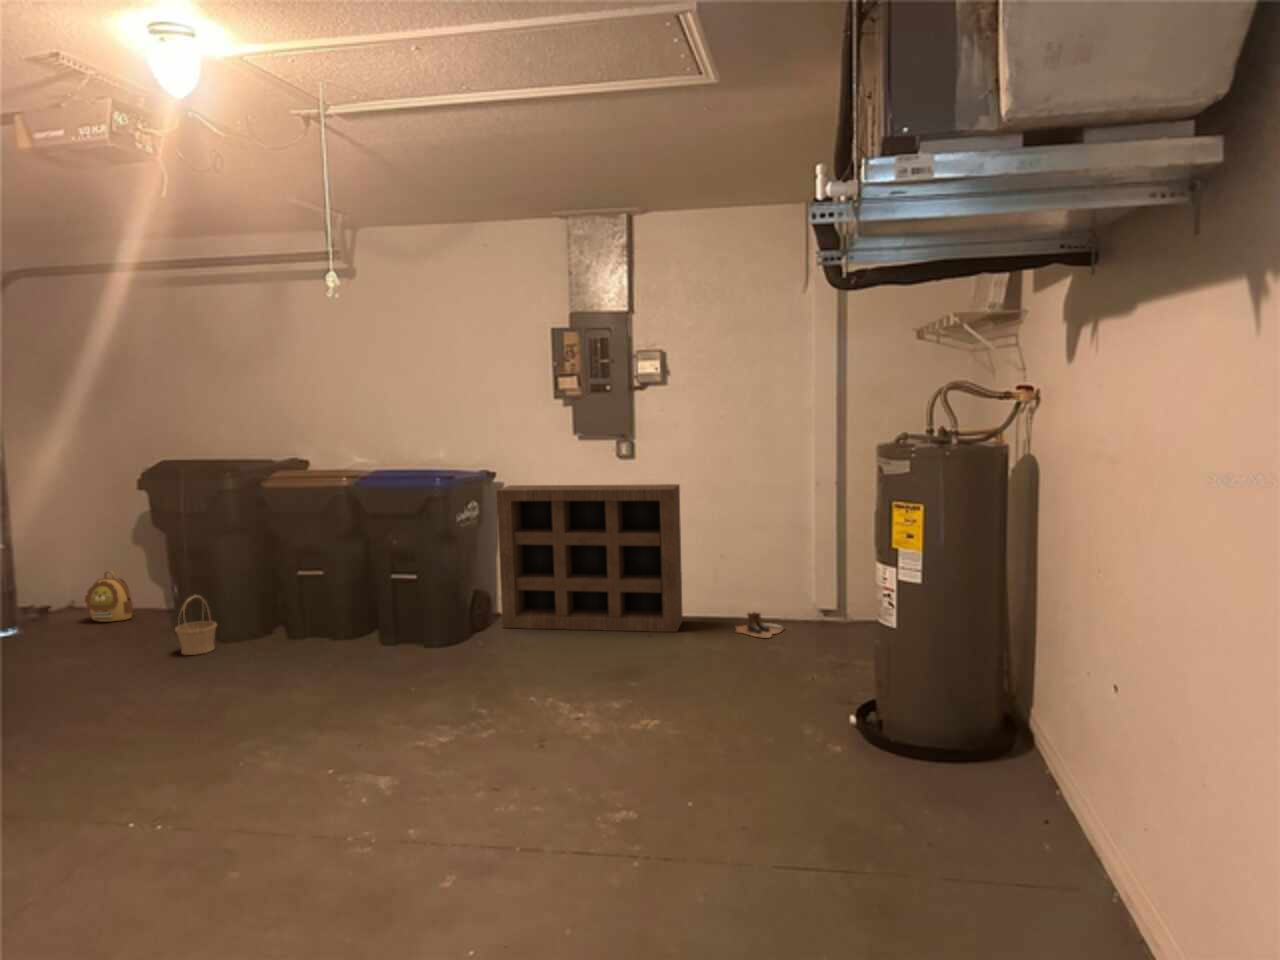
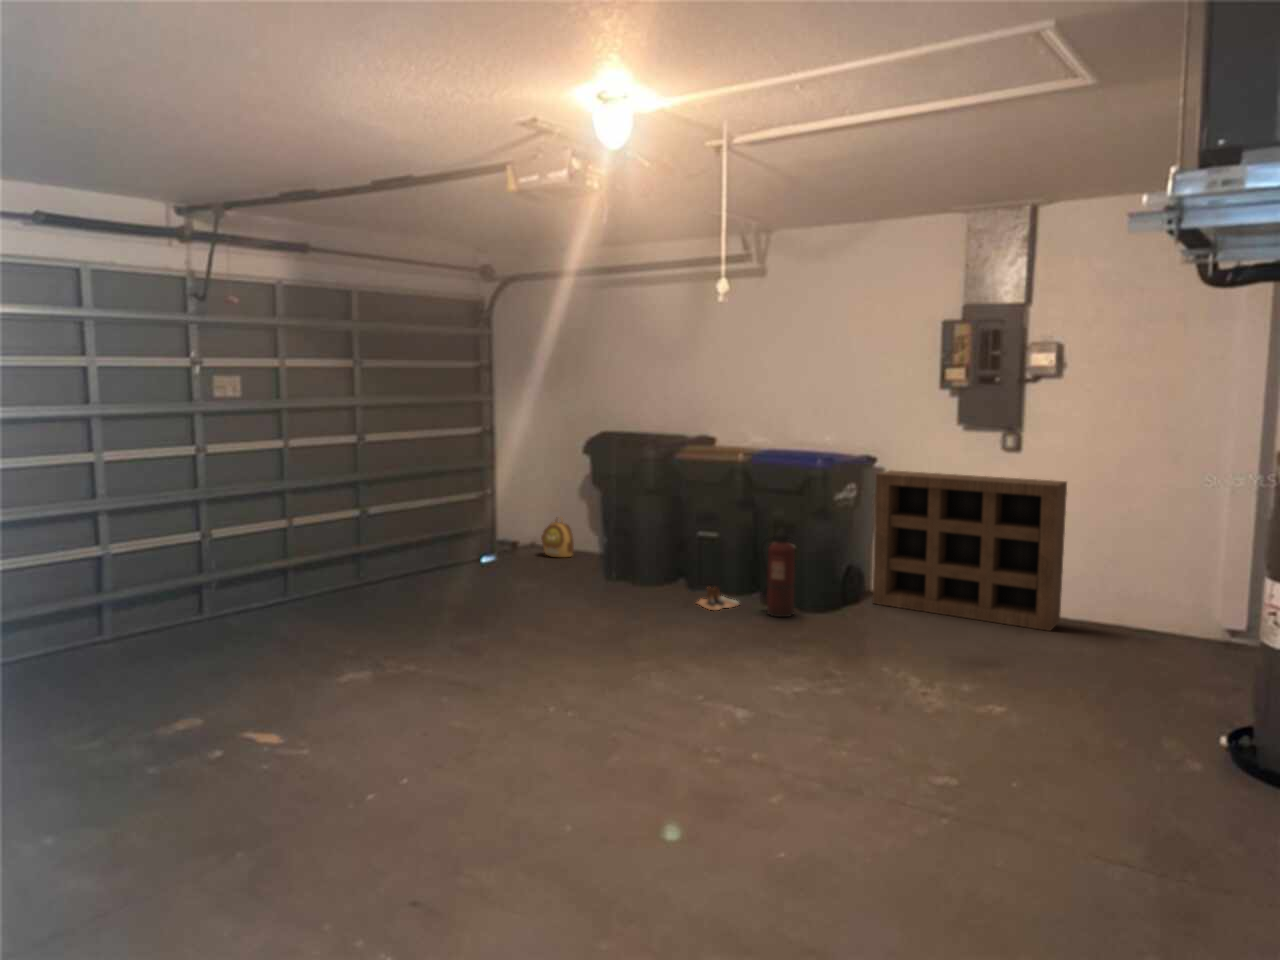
fire extinguisher: none [378,559,422,658] -> present [760,529,795,617]
basket: present [175,596,217,655] -> none [601,542,632,590]
boots: present [736,612,783,638] -> present [697,588,739,610]

